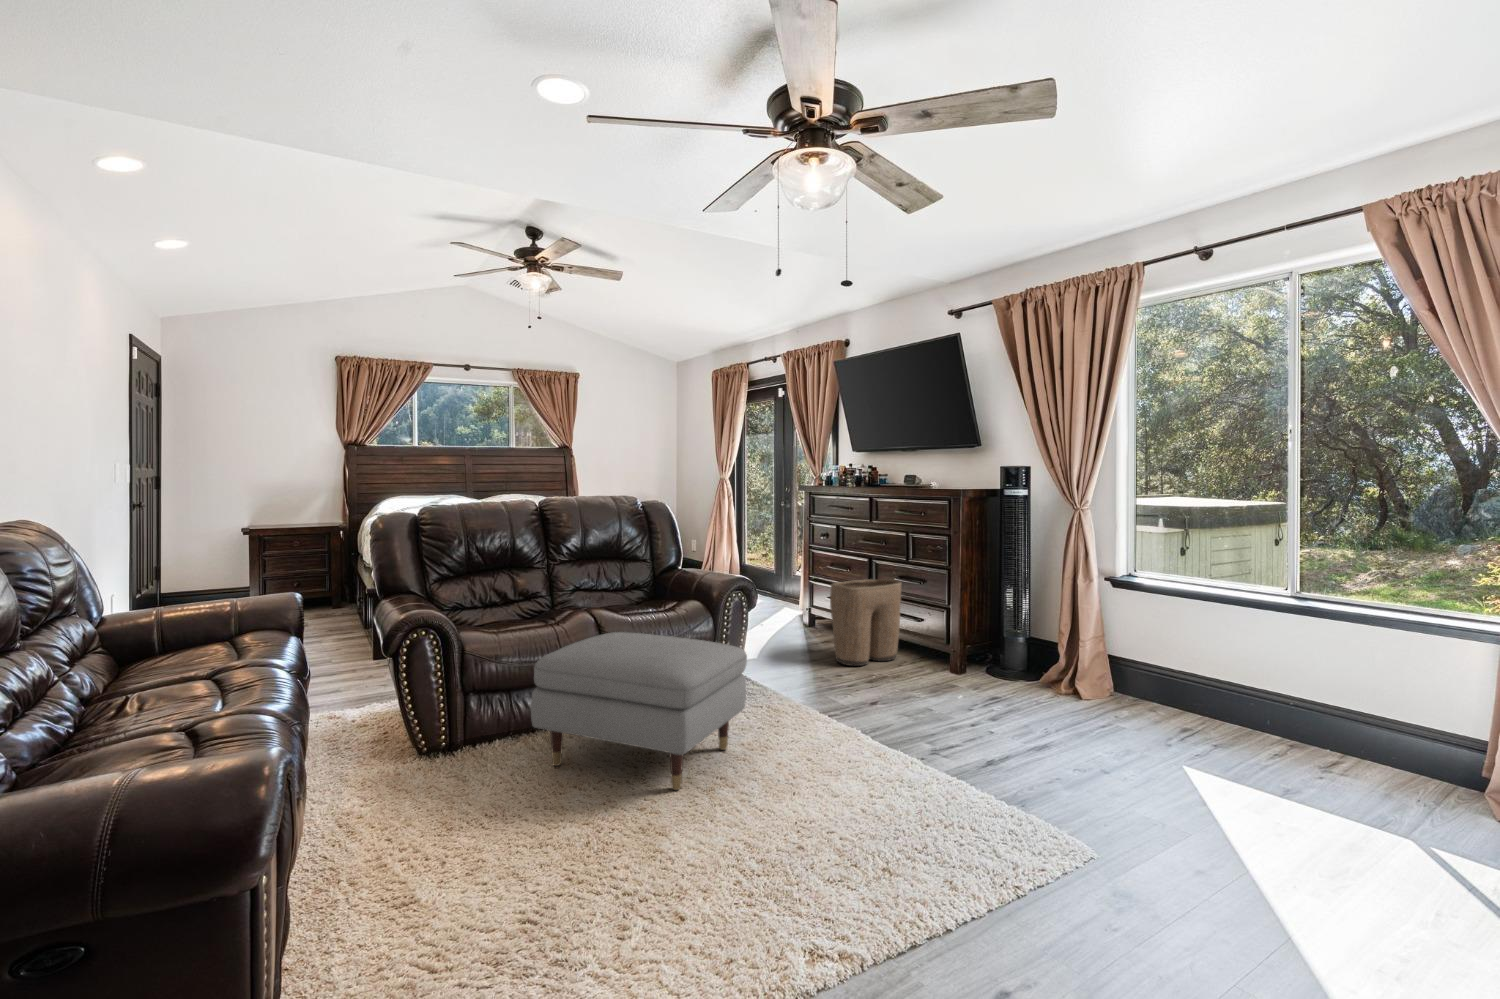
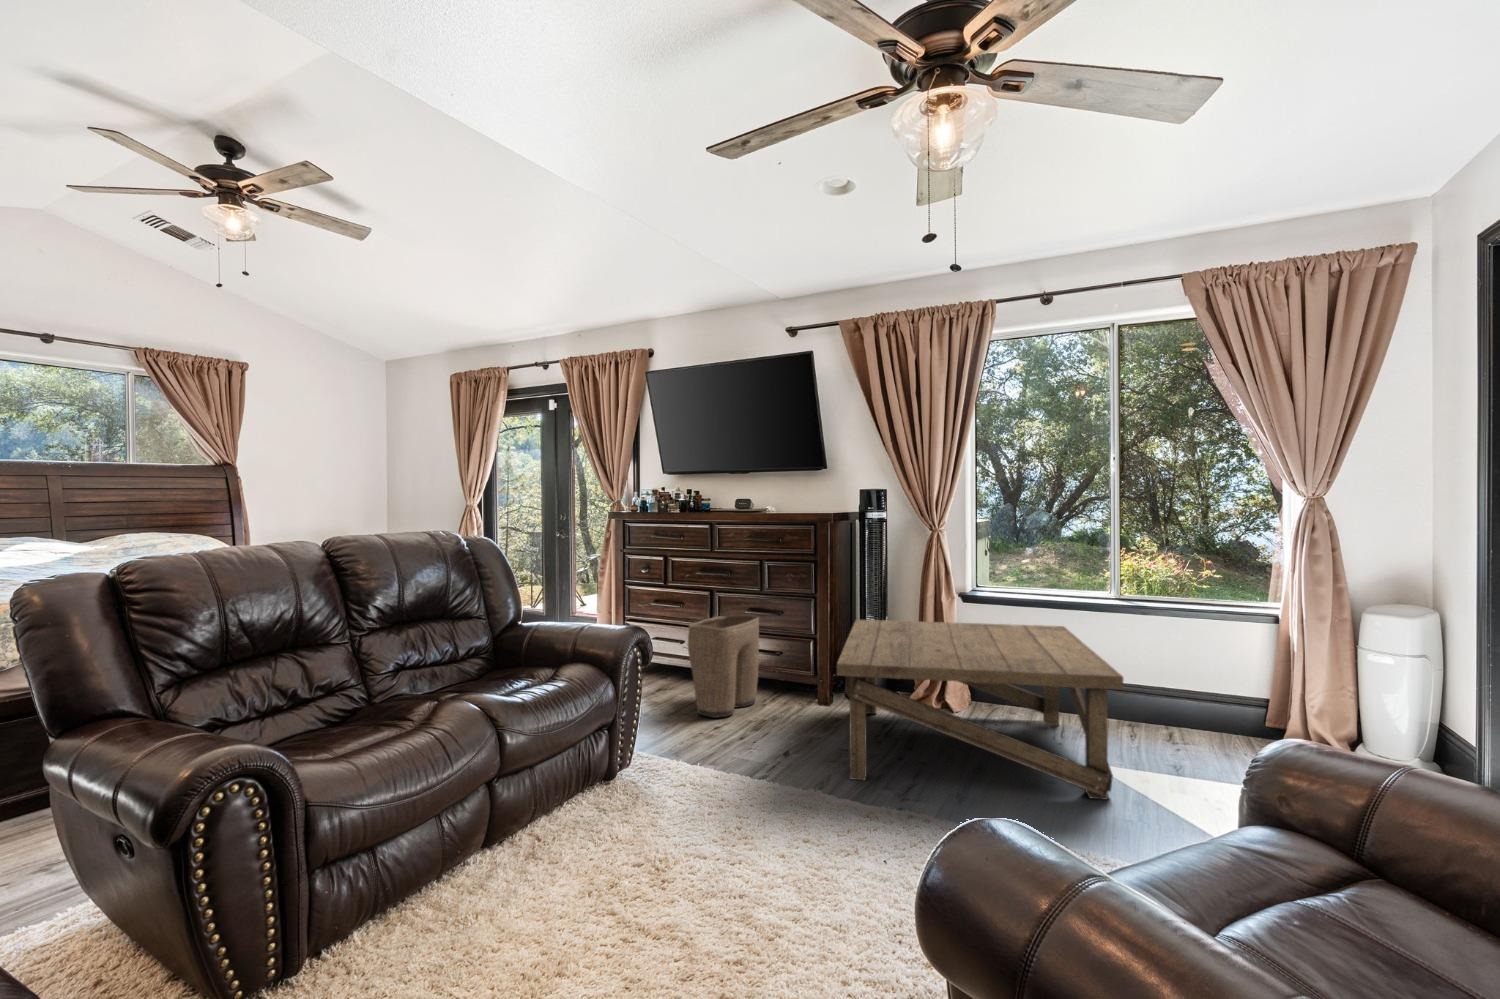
coffee table: none [894,592,1210,789] -> present [837,619,1123,800]
ottoman: present [531,632,747,790] -> none [450,720,729,948]

